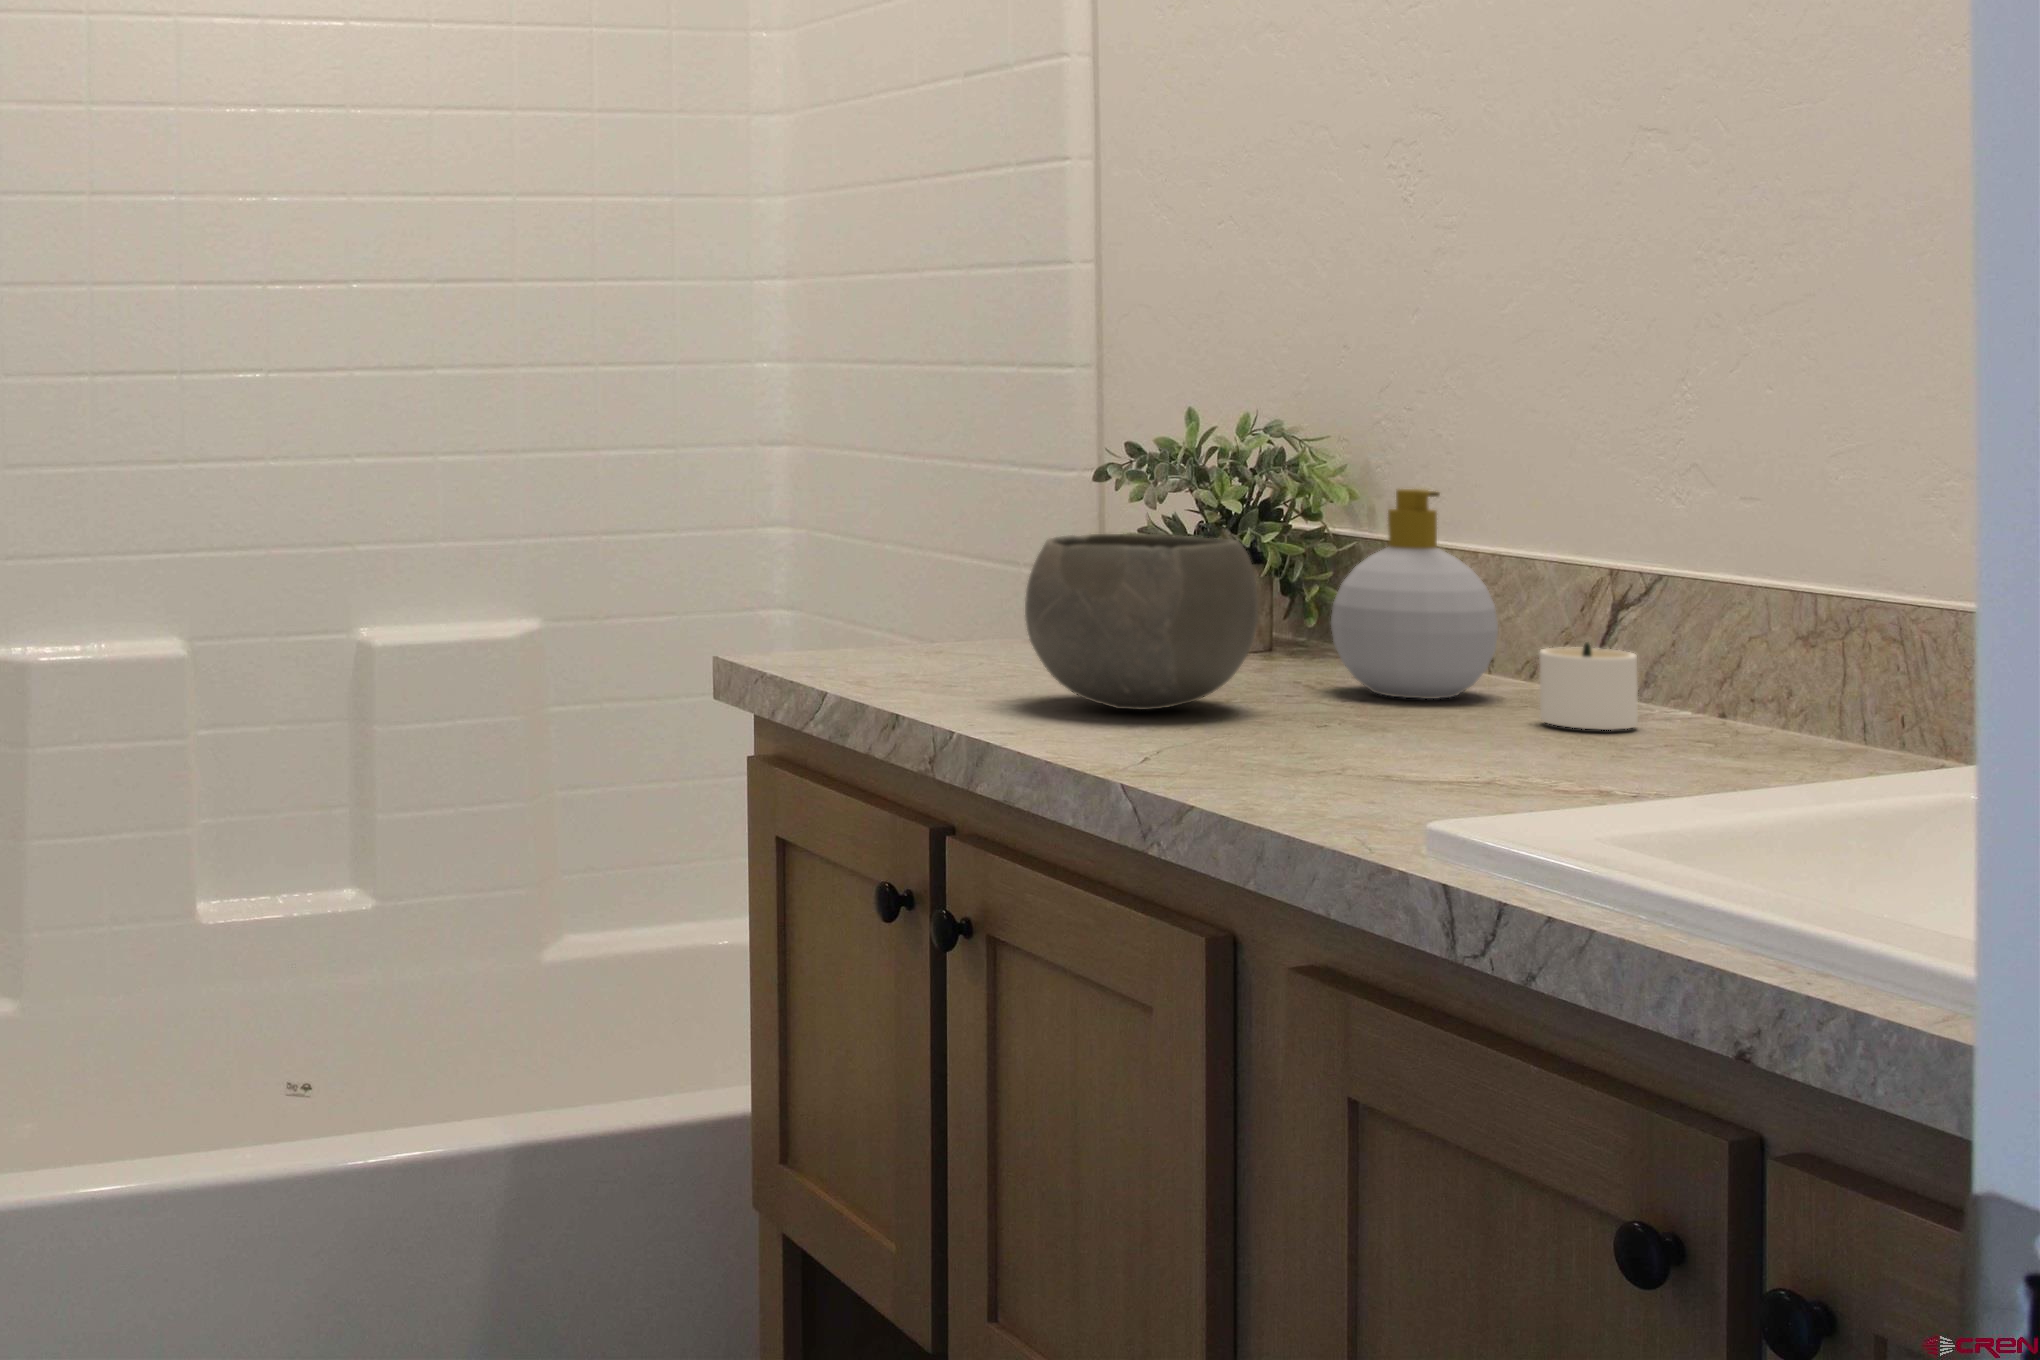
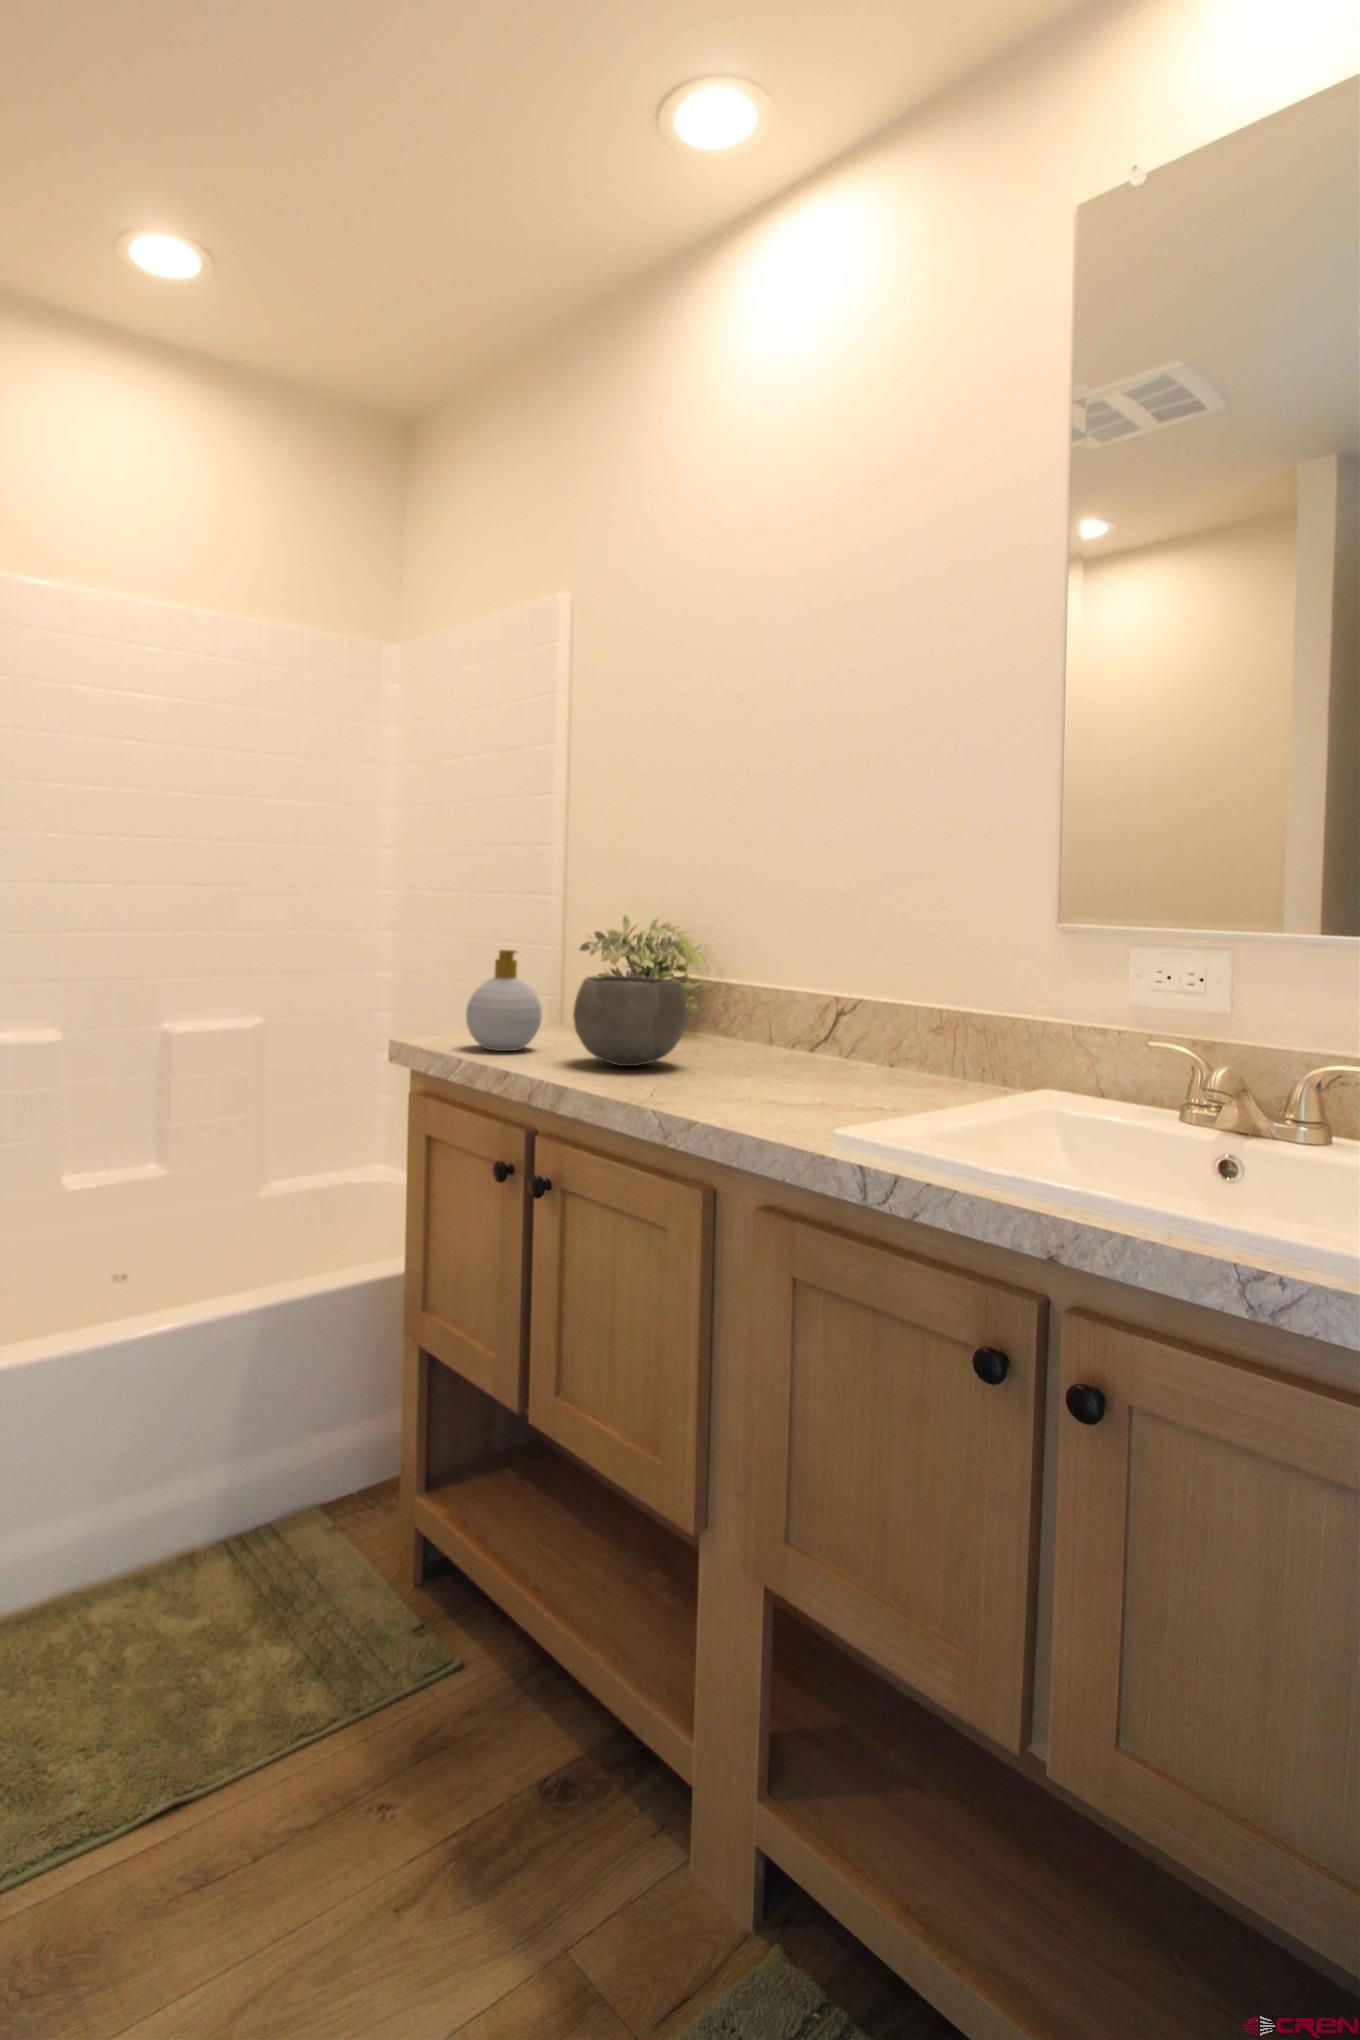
soap bottle: present [1331,489,1498,699] -> present [466,950,542,1051]
candle: present [1539,643,1638,730] -> none [812,1030,877,1073]

